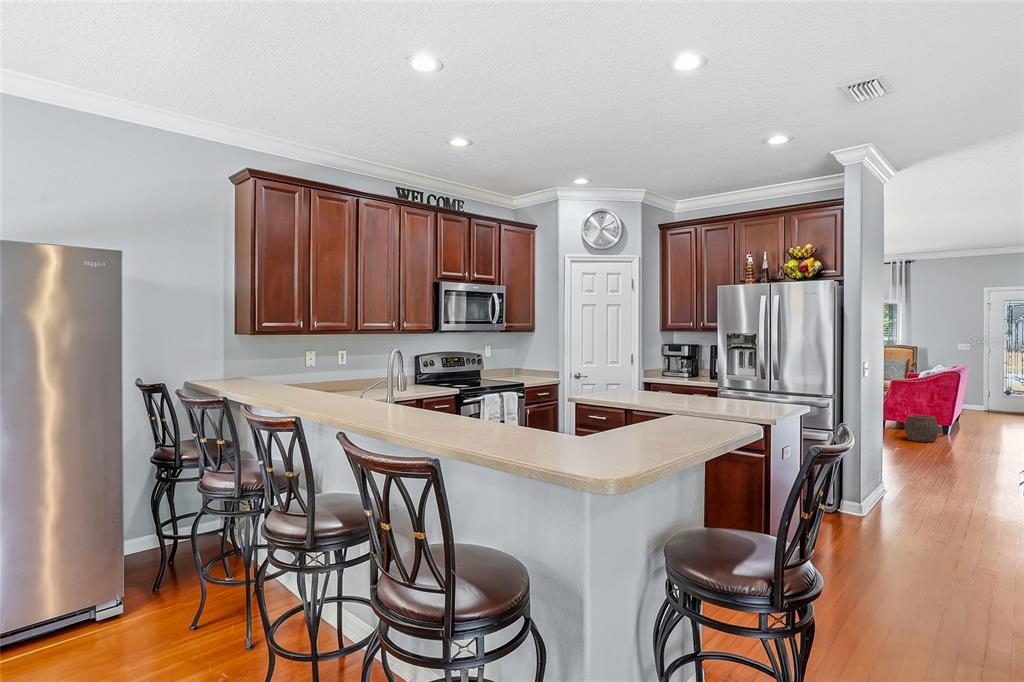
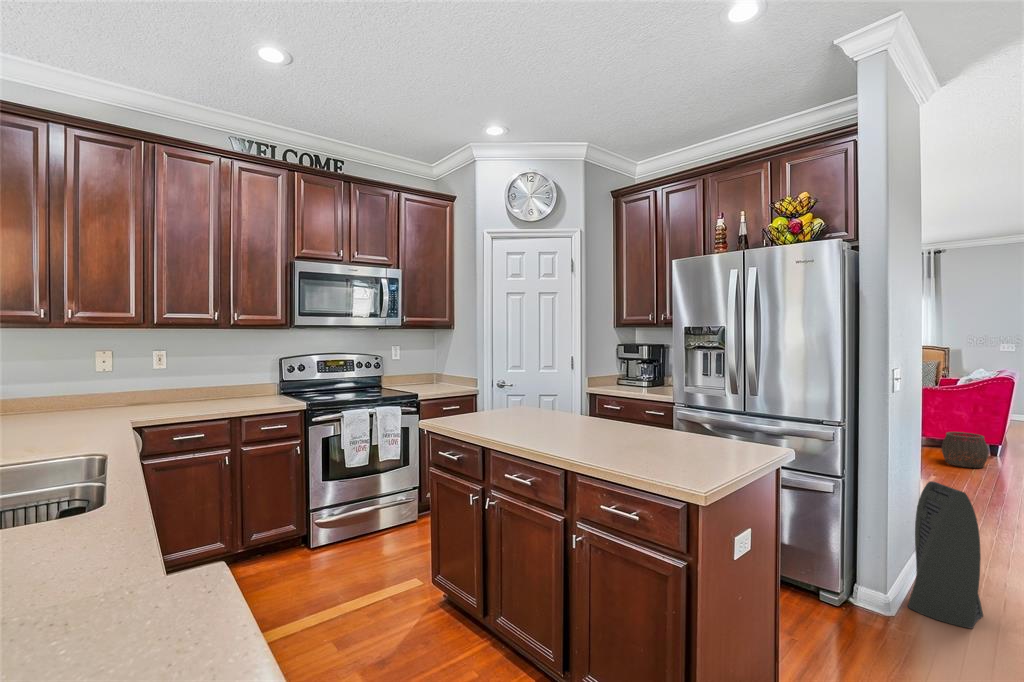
air purifier: none [872,435,917,522] -> present [908,481,983,628]

